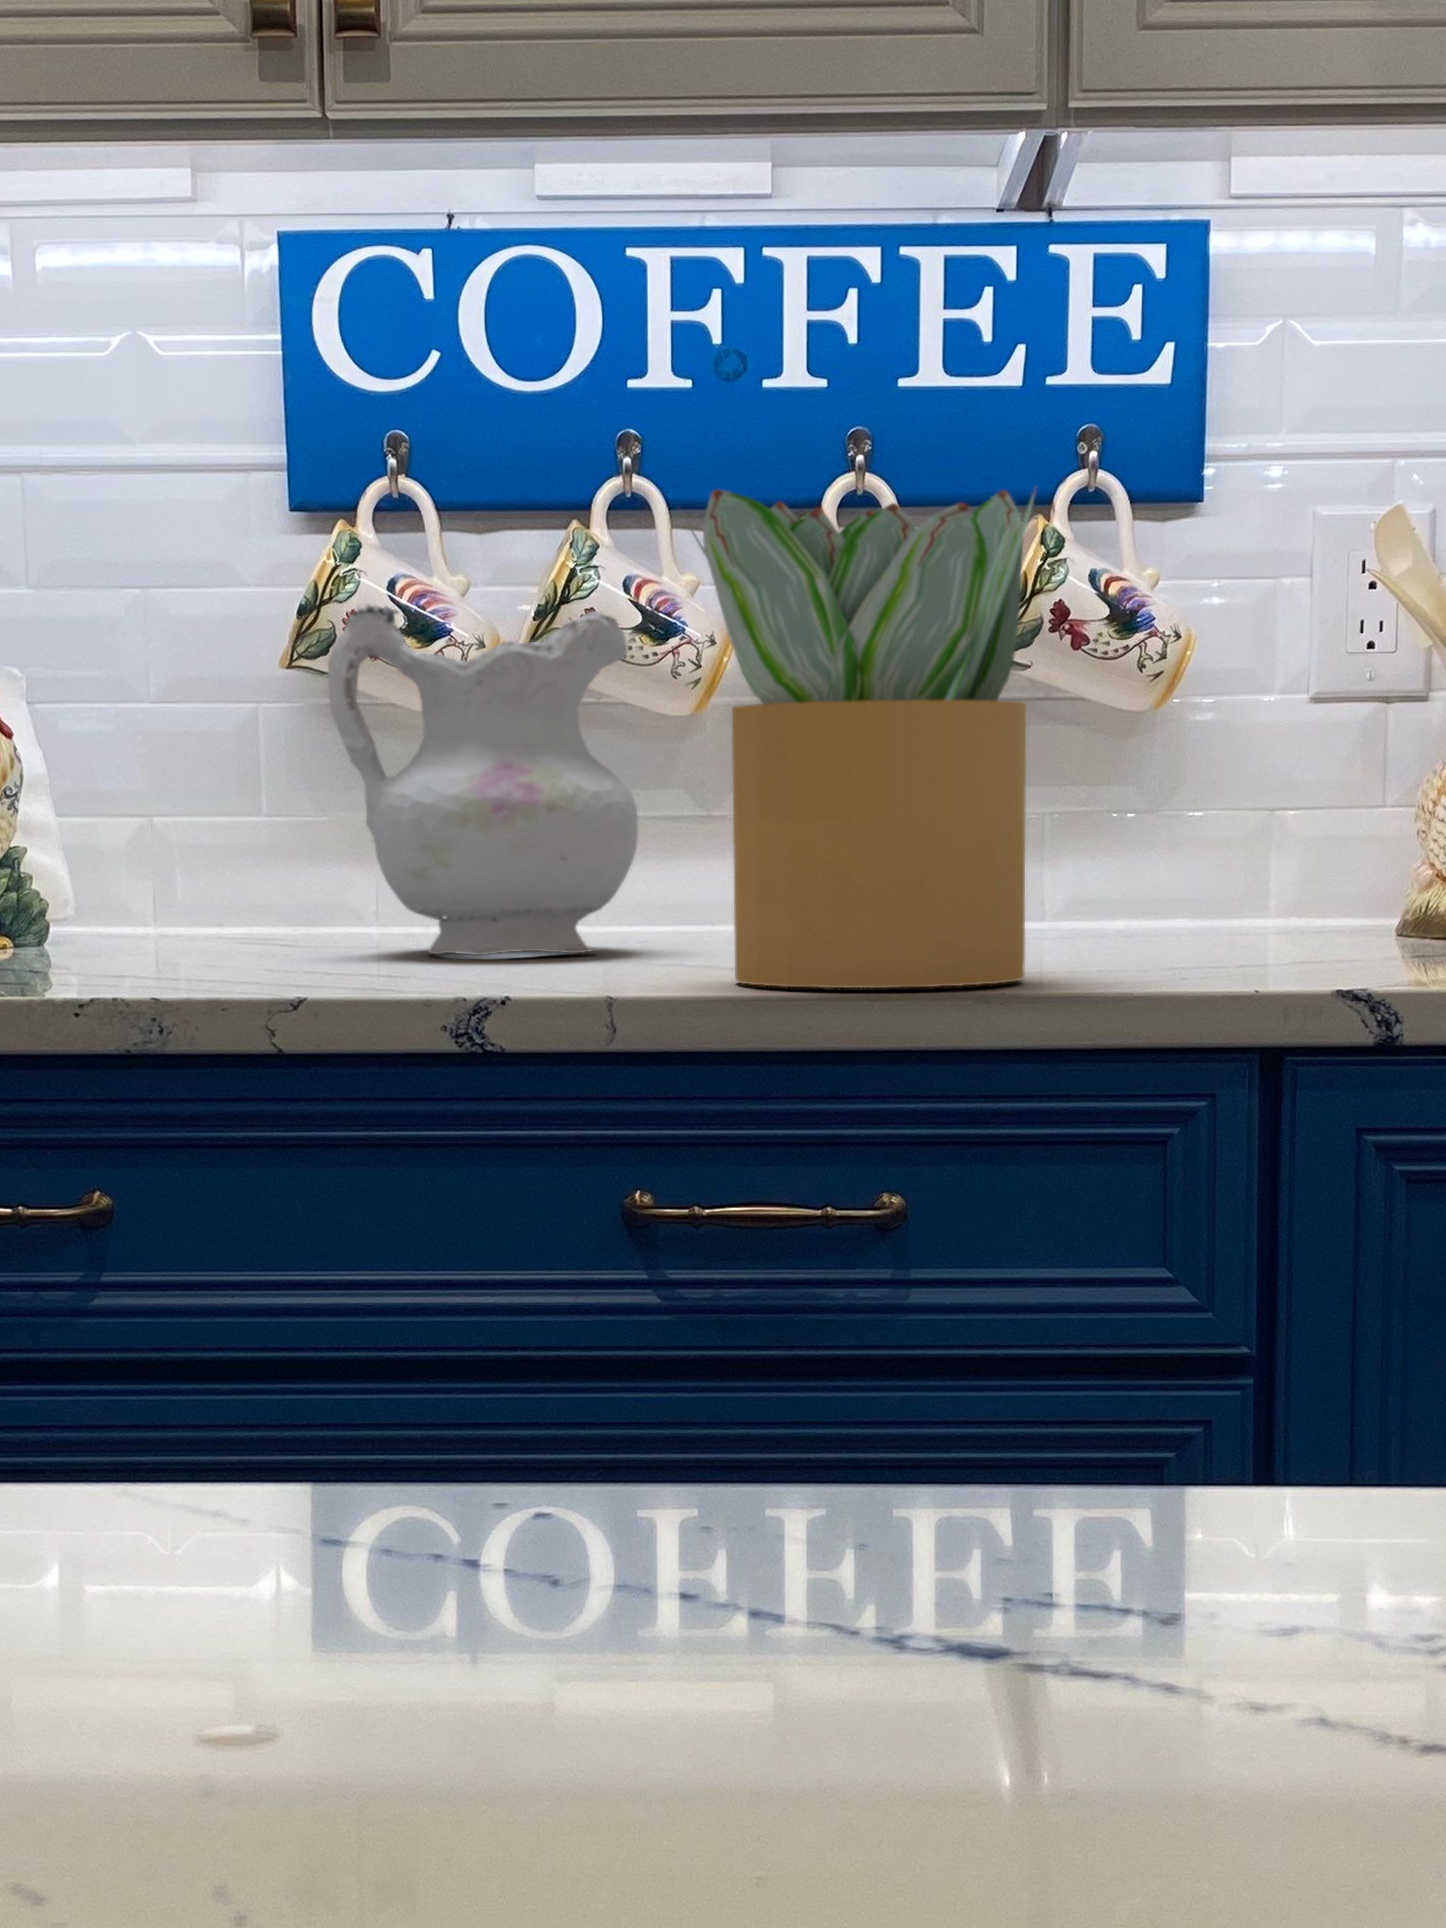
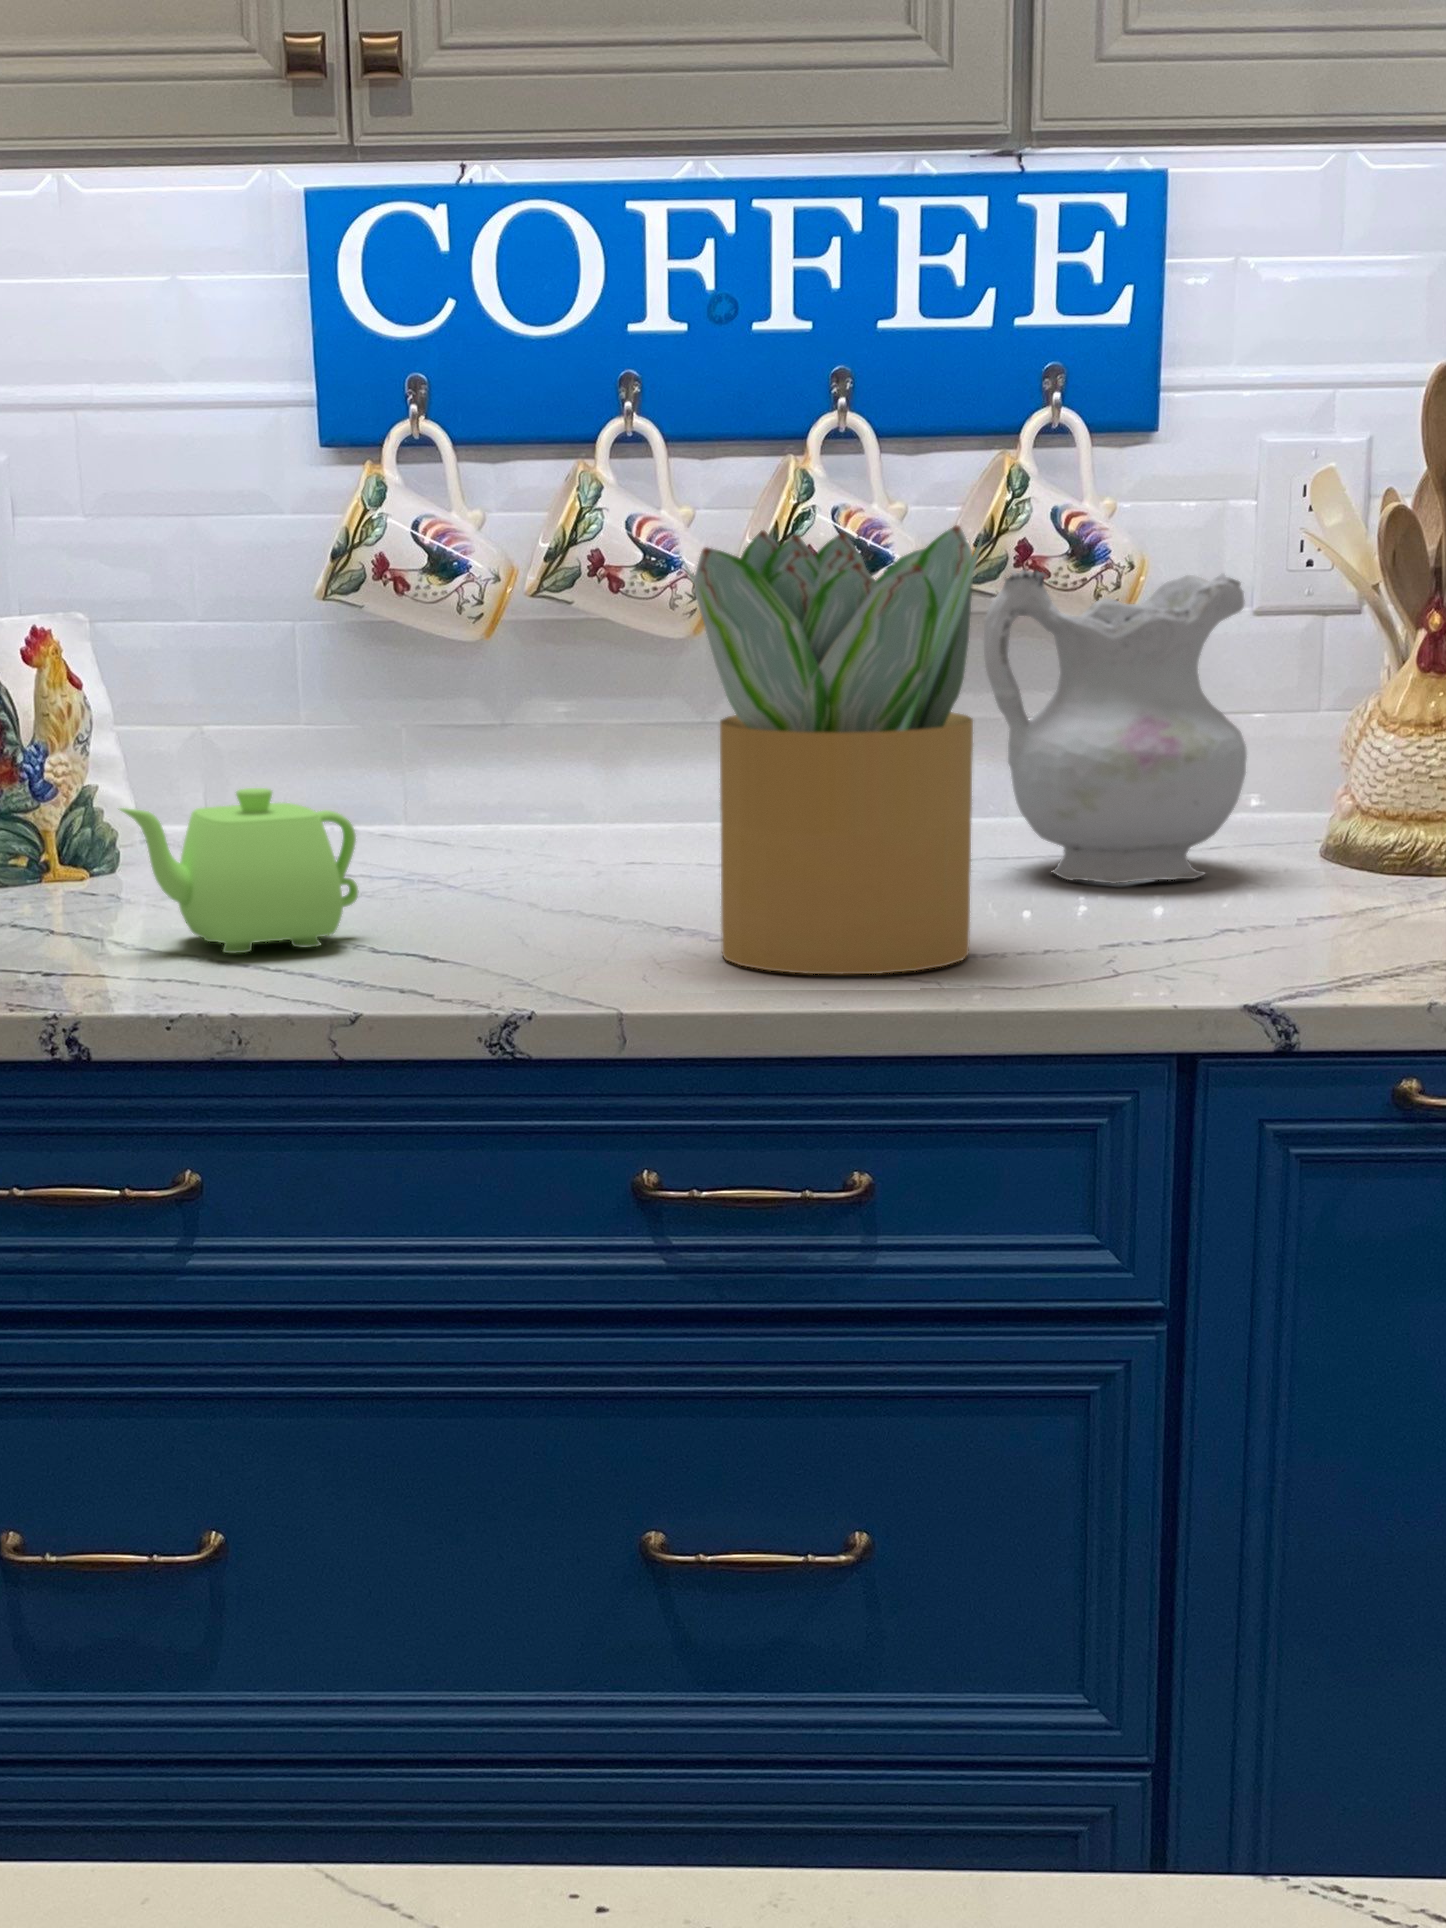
ceramic pitcher: present [328,604,638,955] -> present [984,570,1247,883]
teapot: none [30,799,313,983] -> present [120,788,358,953]

